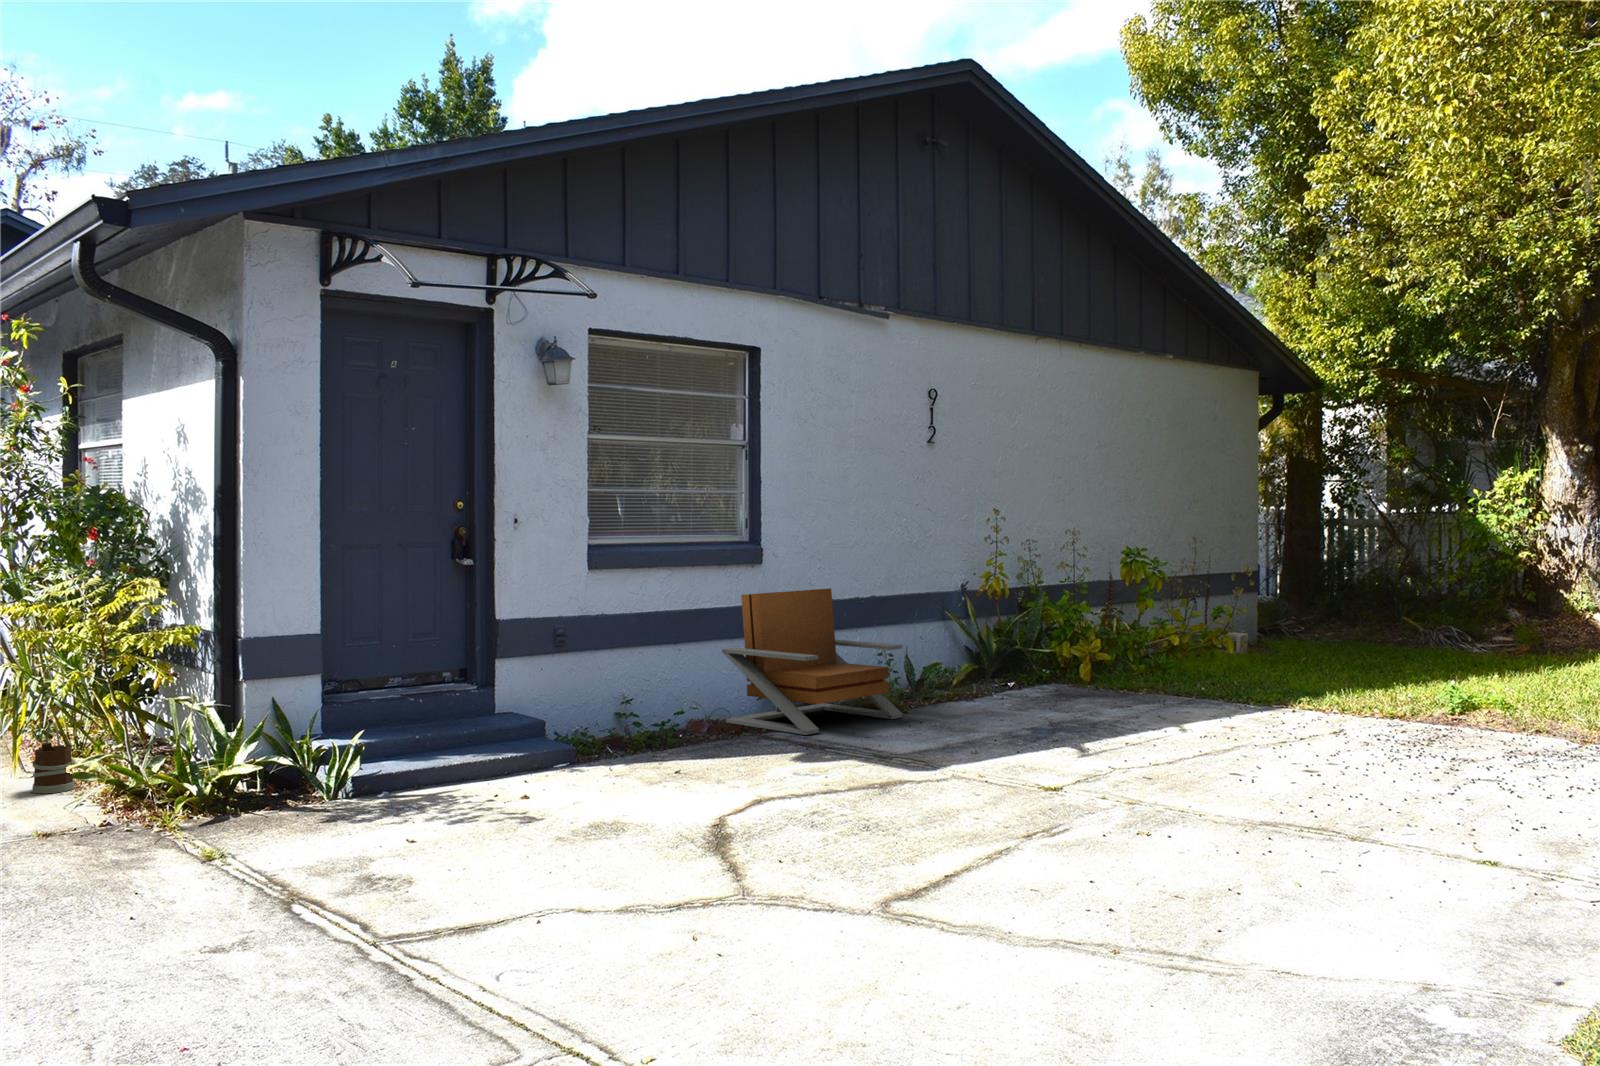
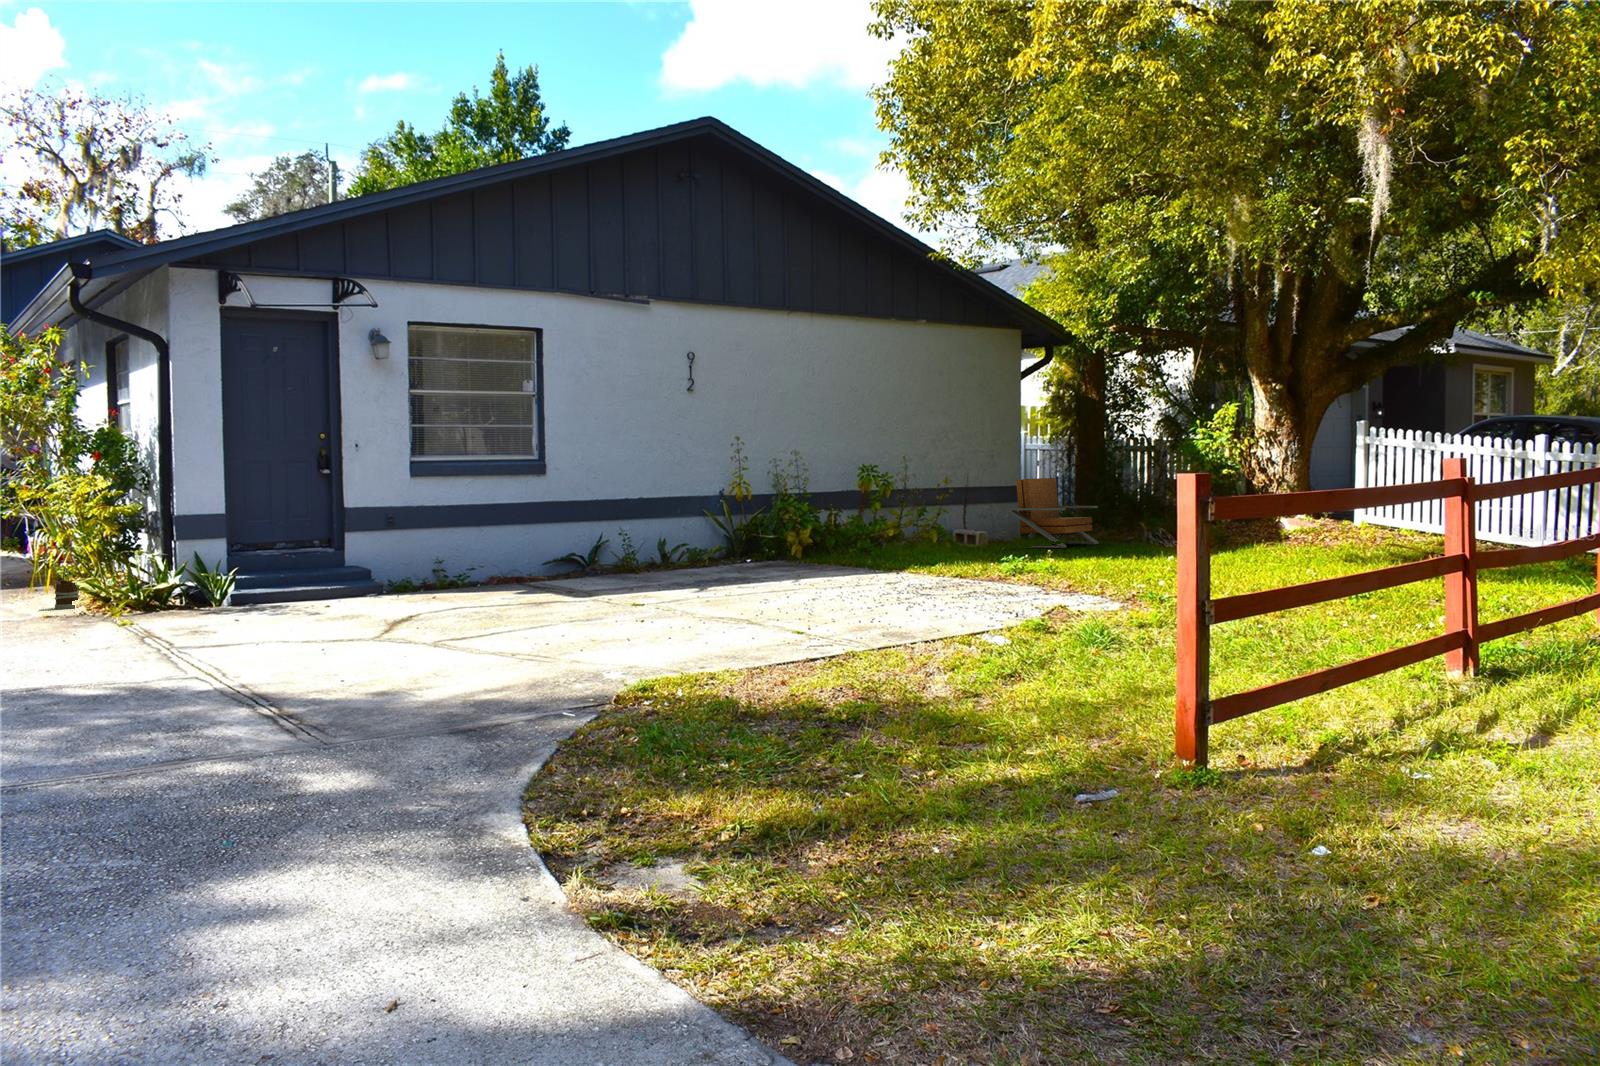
lounge chair: present [722,588,903,735] -> present [1007,478,1099,548]

